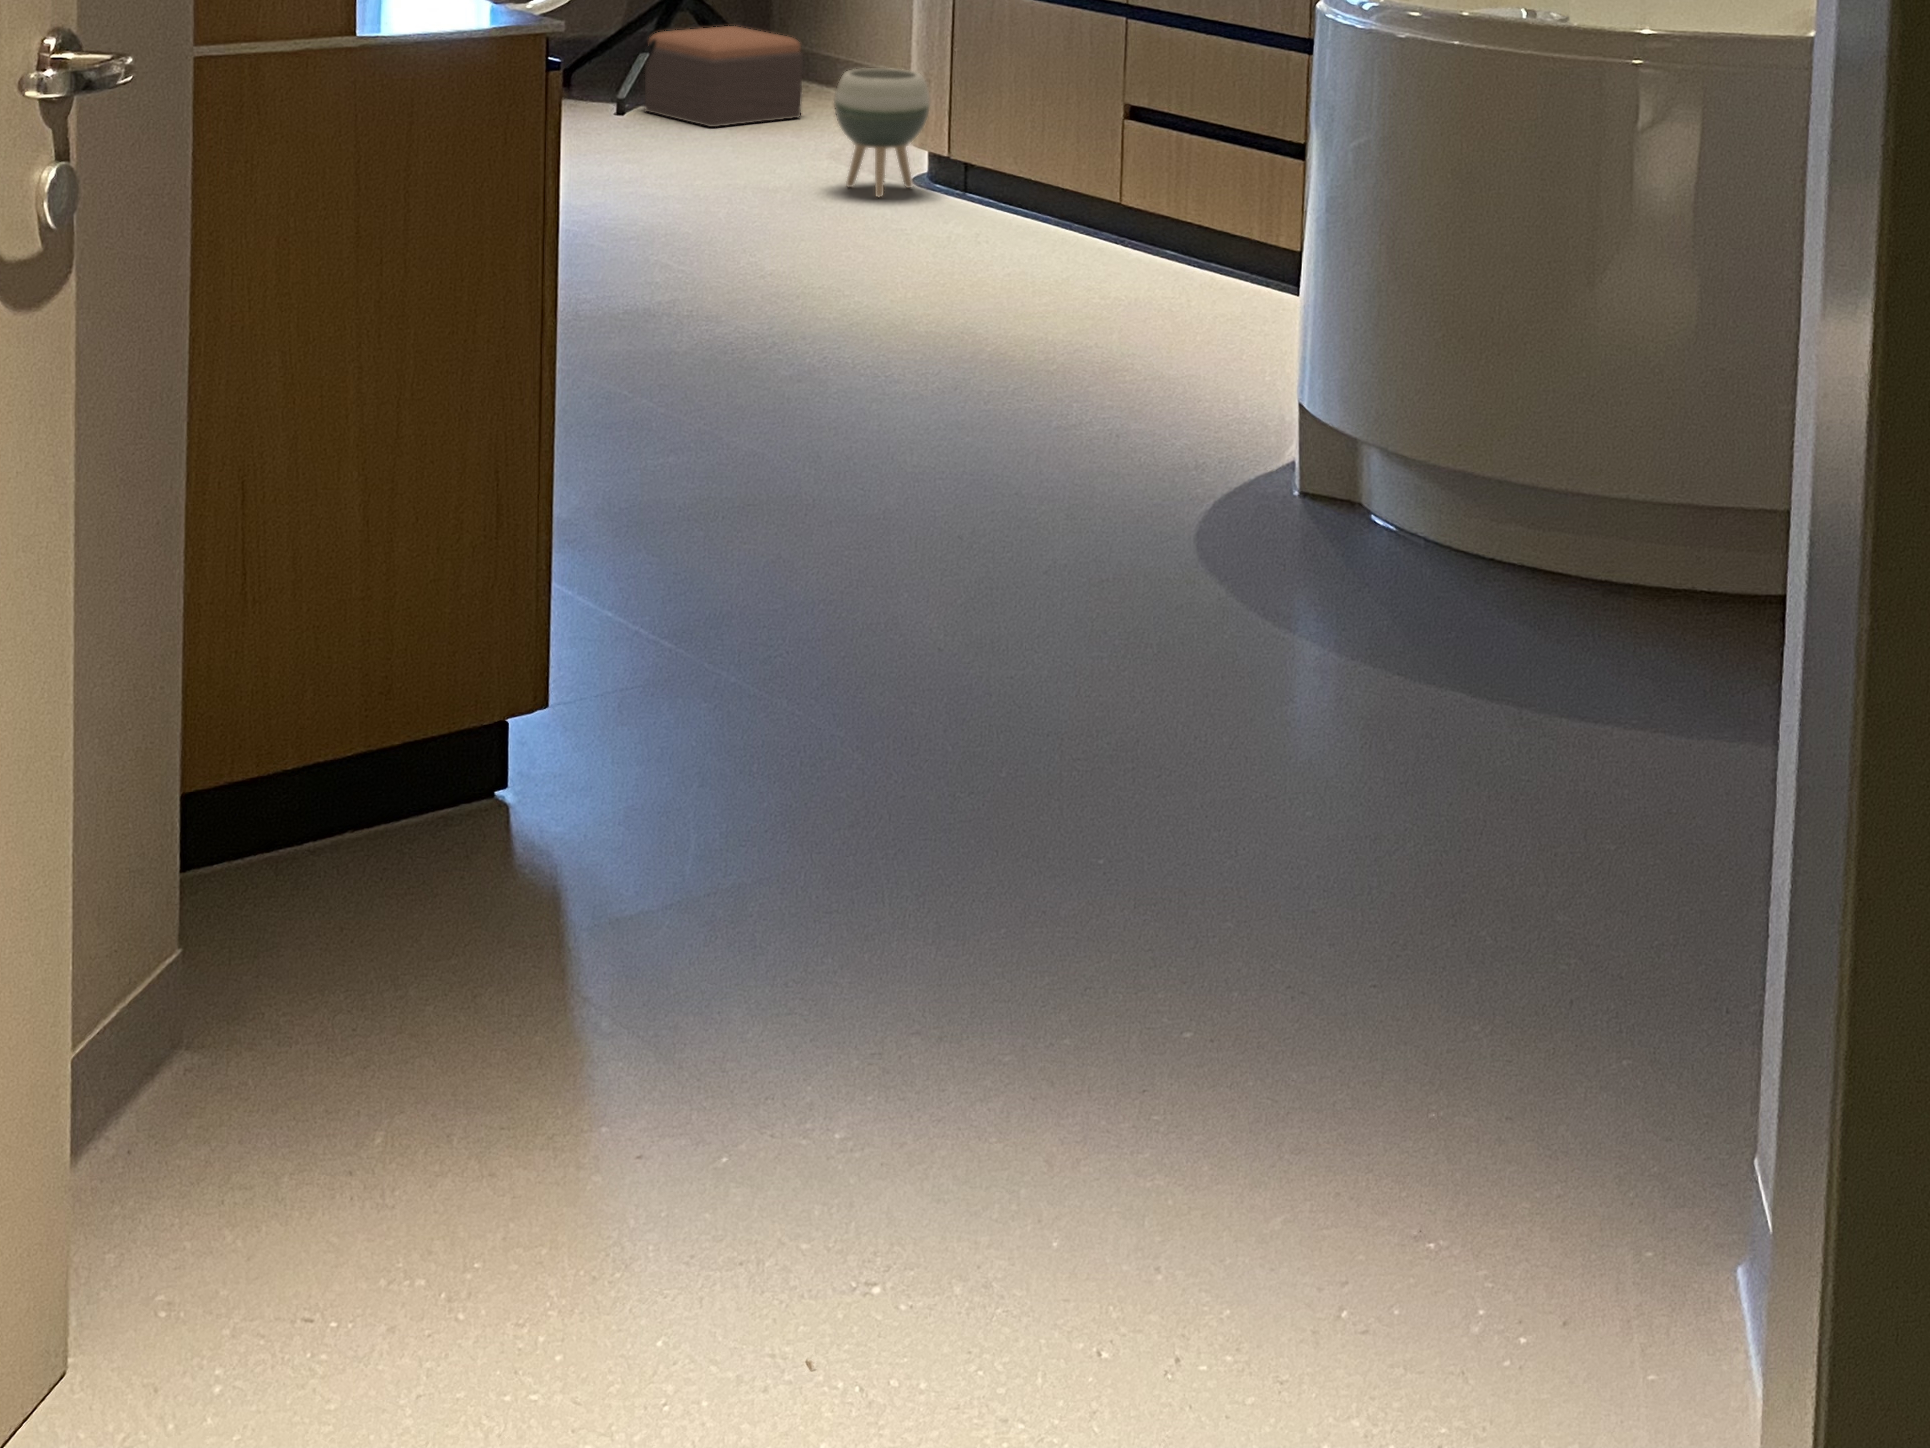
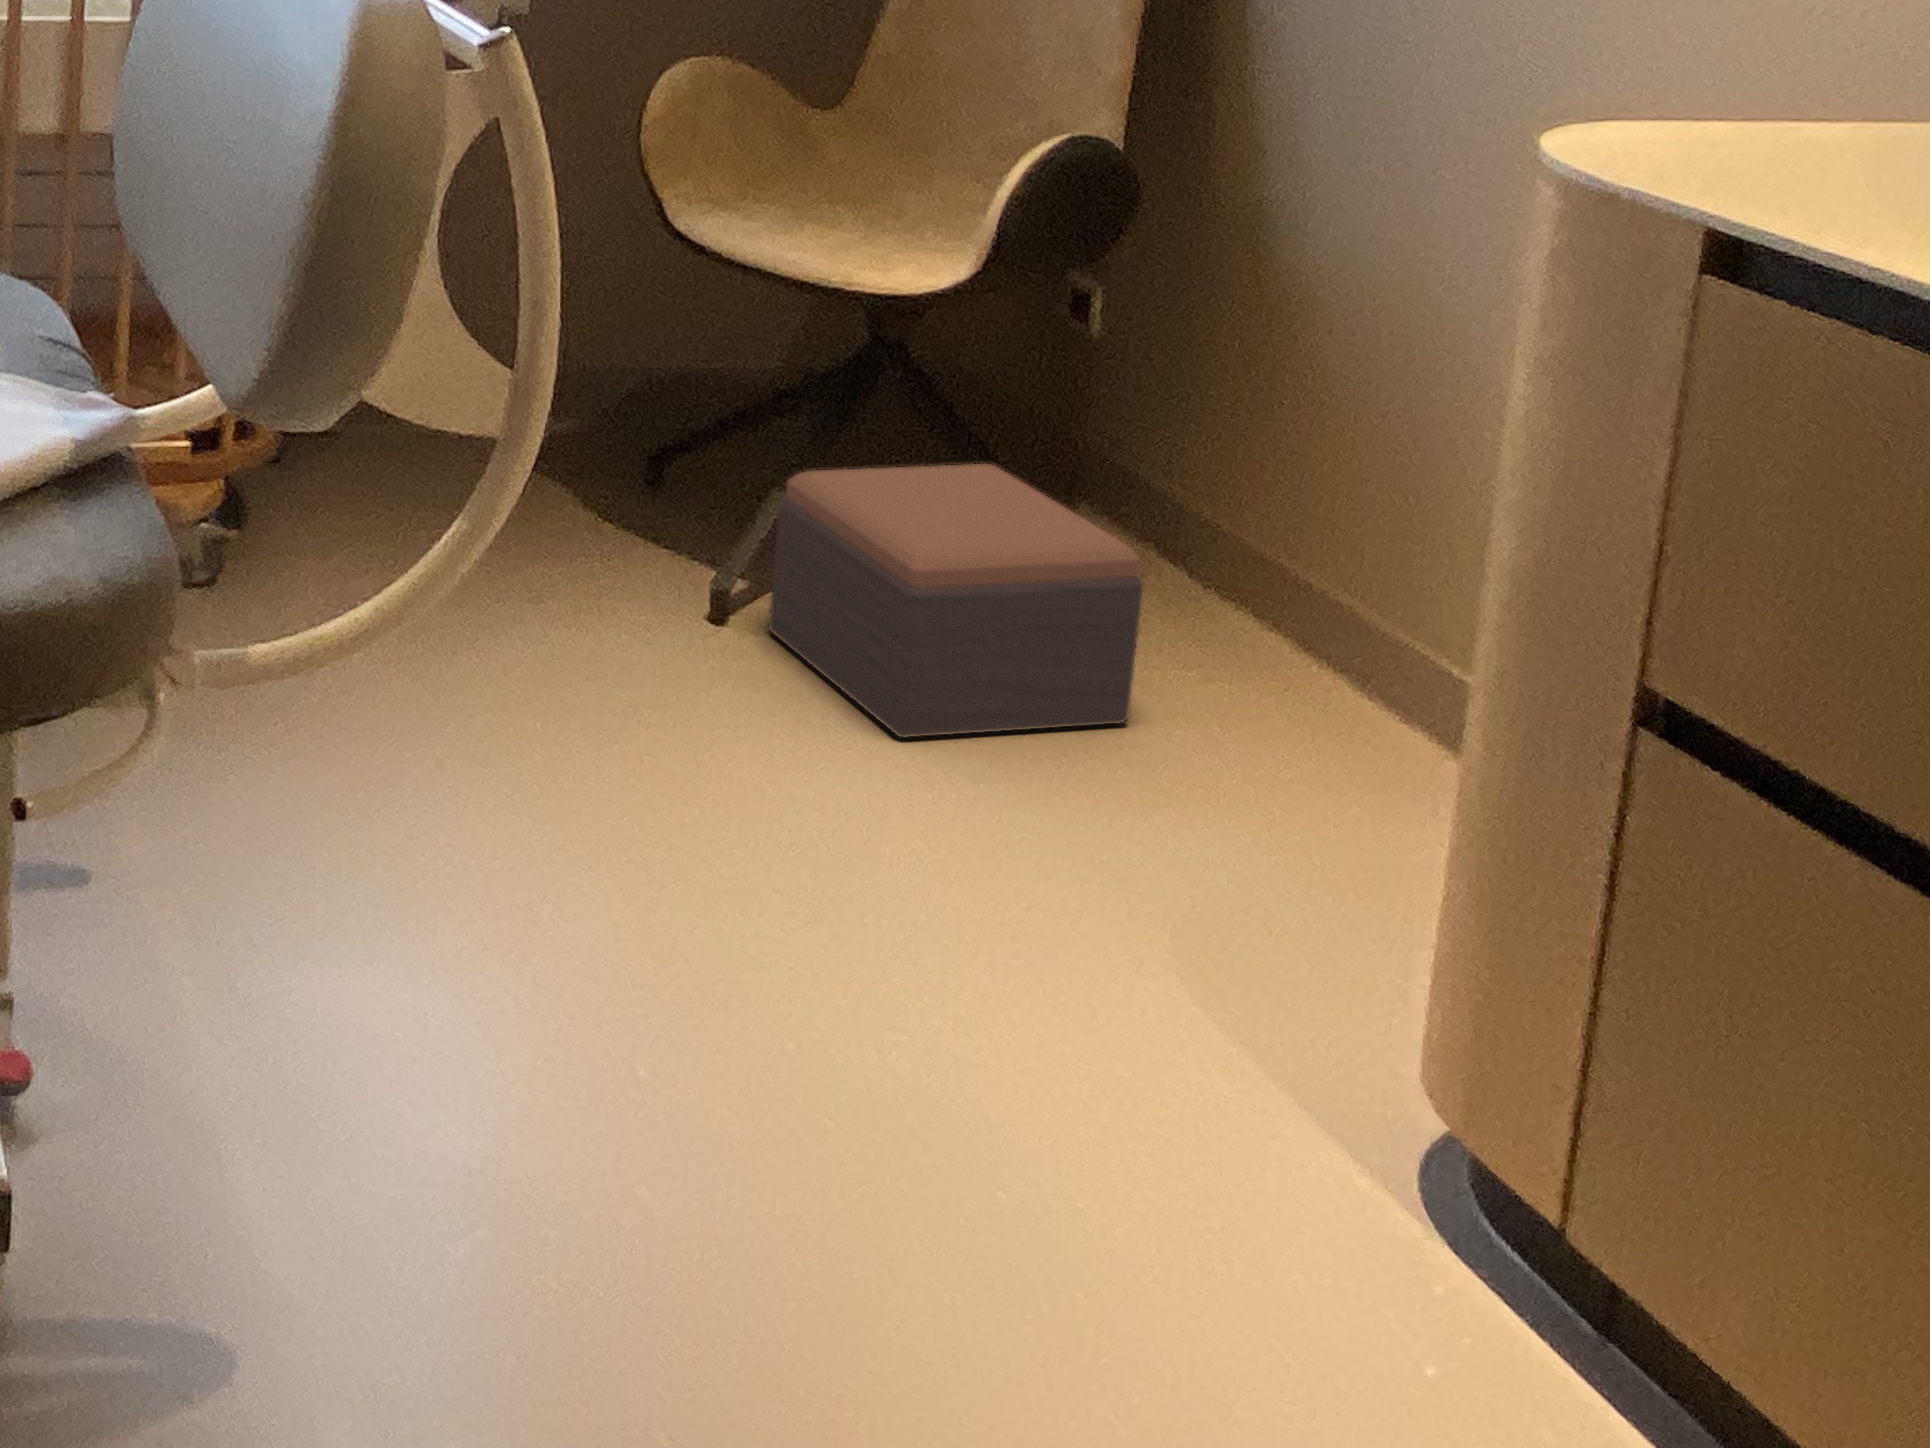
planter: present [835,68,930,197] -> none [1201,888,1530,1348]

